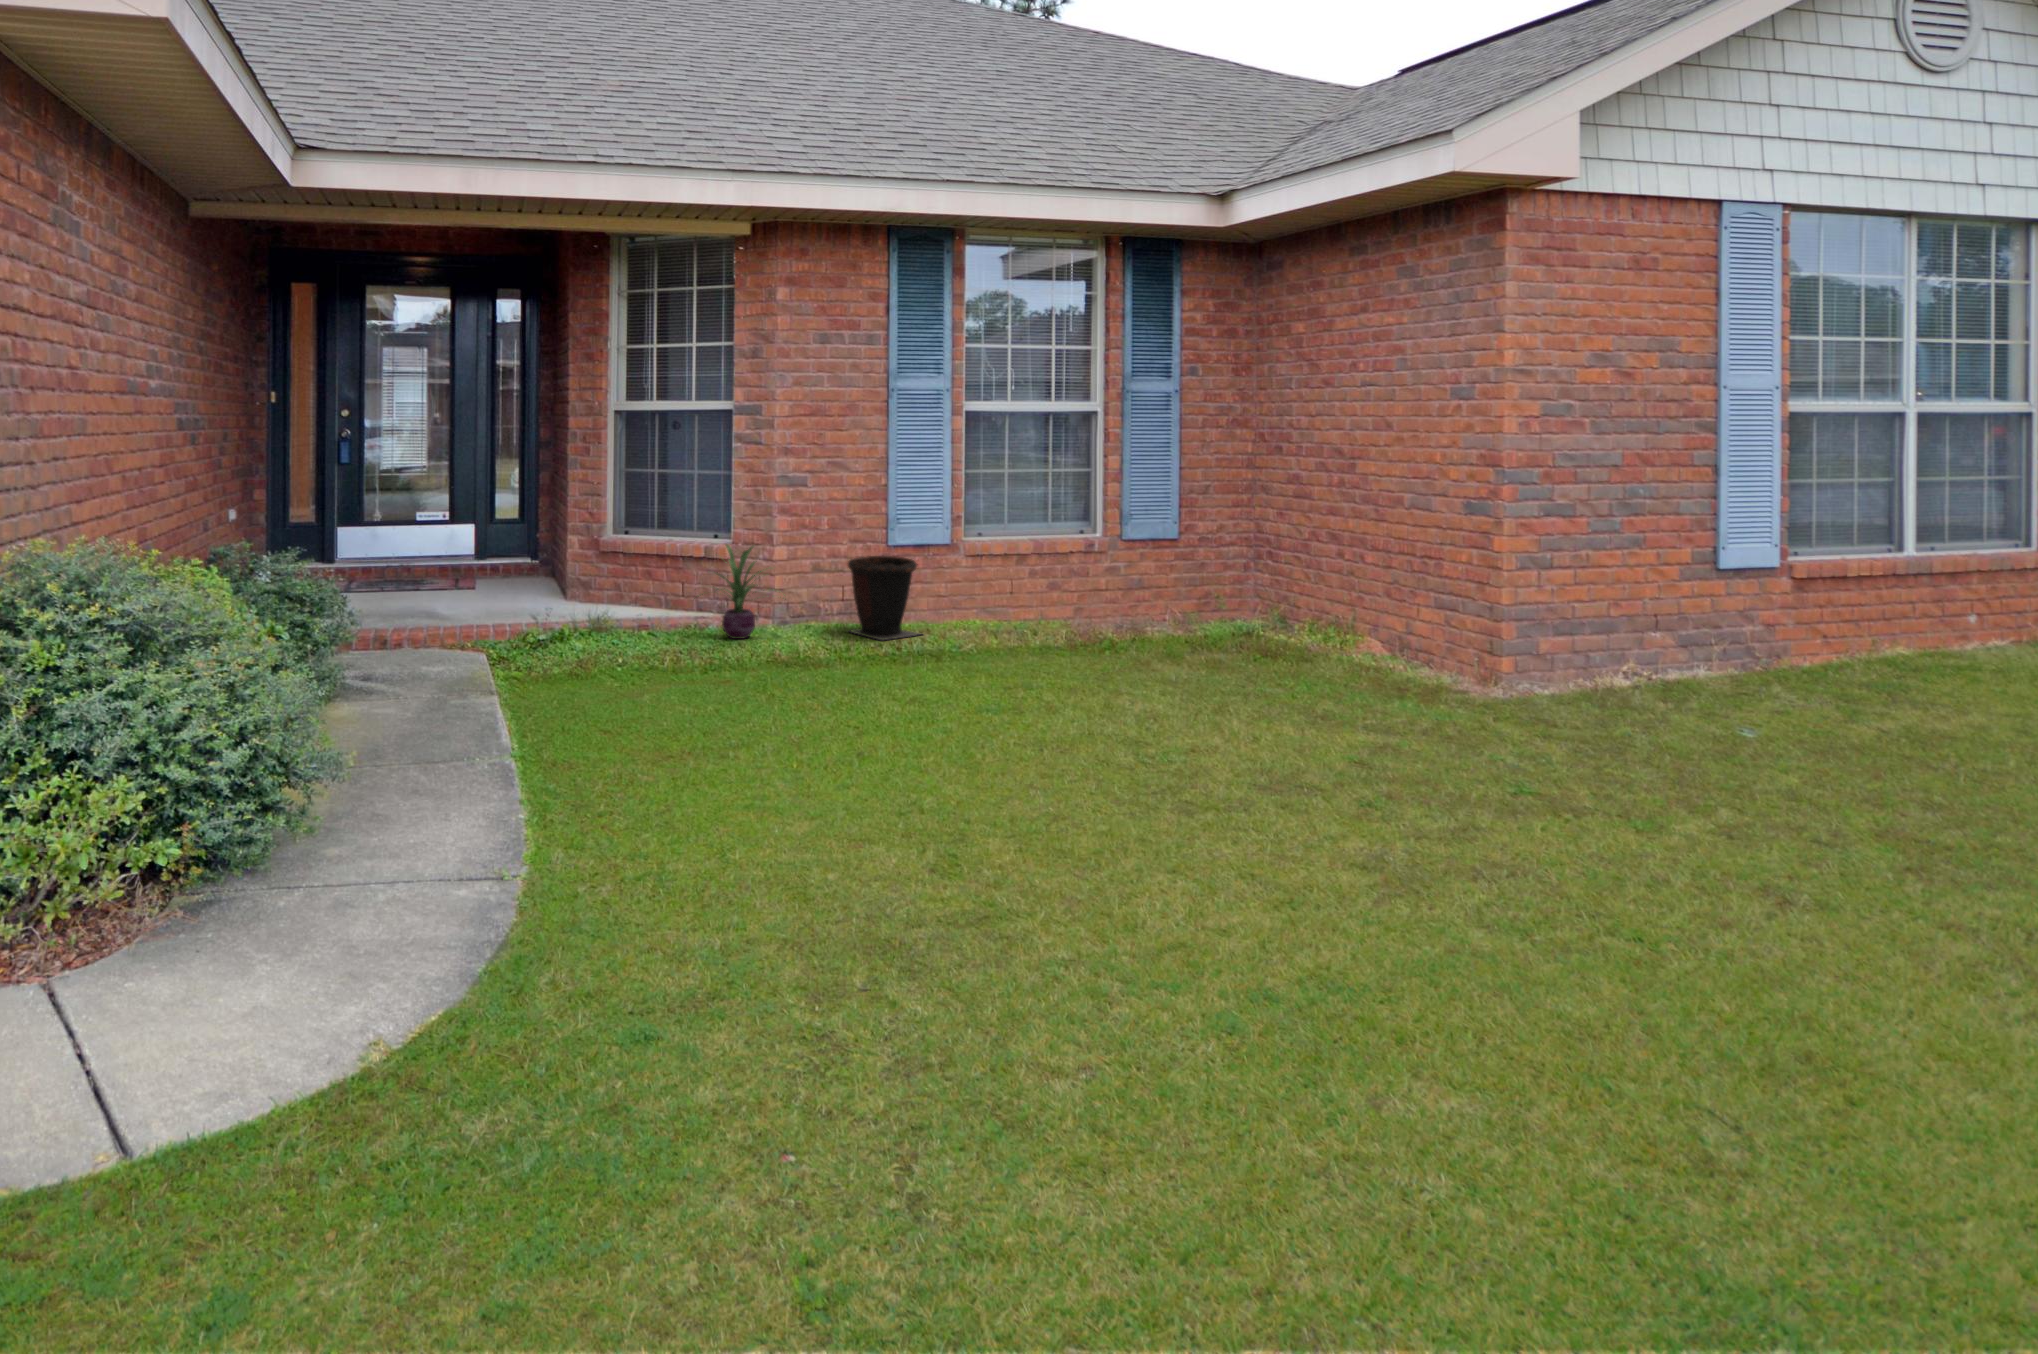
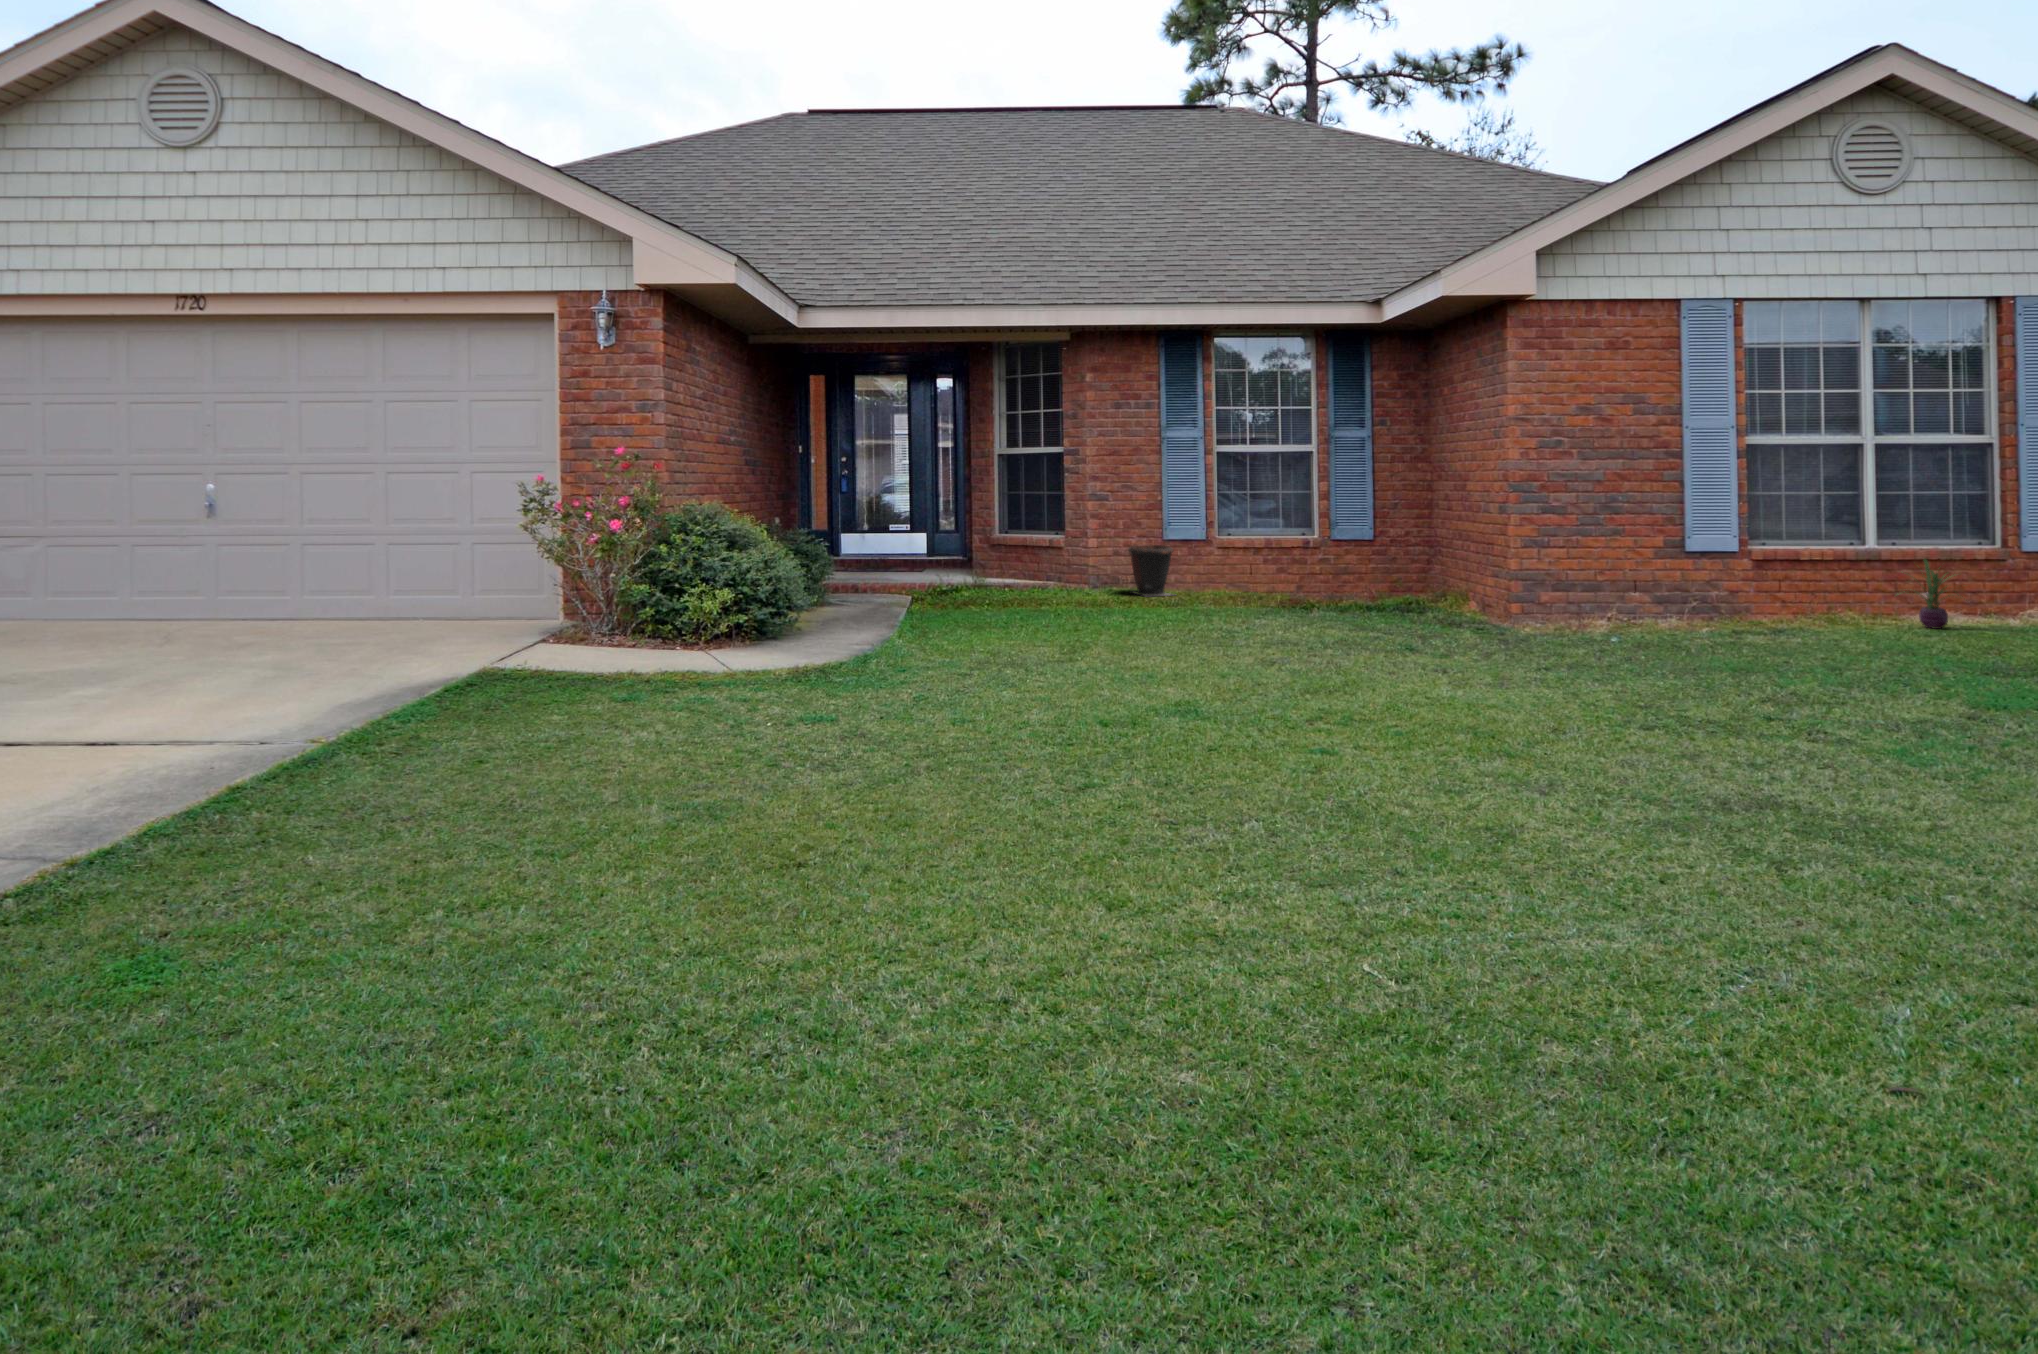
decorative plant: present [694,545,767,639] -> present [1898,558,1948,629]

